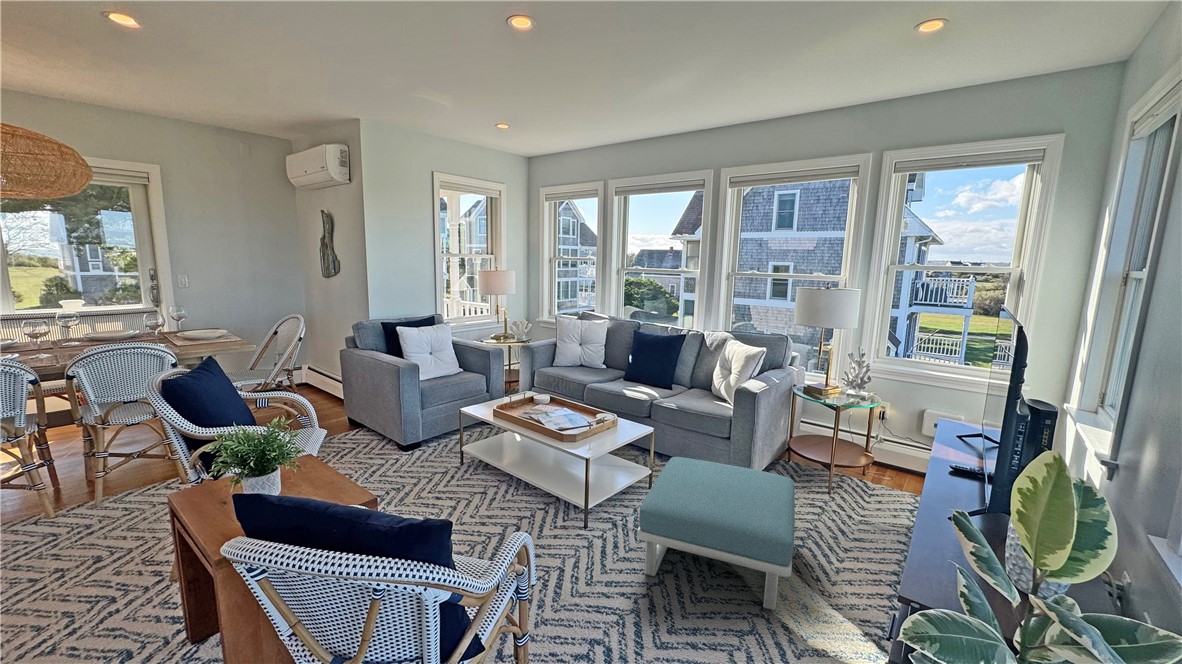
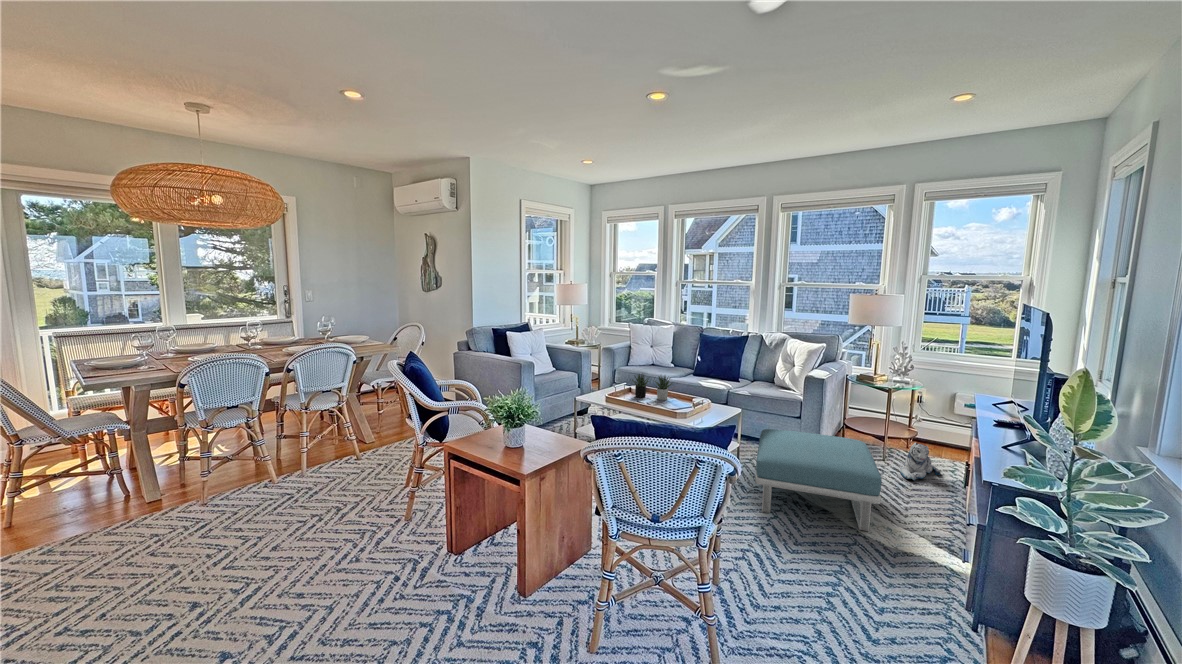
succulent plant: none [521,382,571,417] -> present [632,374,672,400]
plush toy: none [844,476,894,525] -> present [900,443,940,480]

